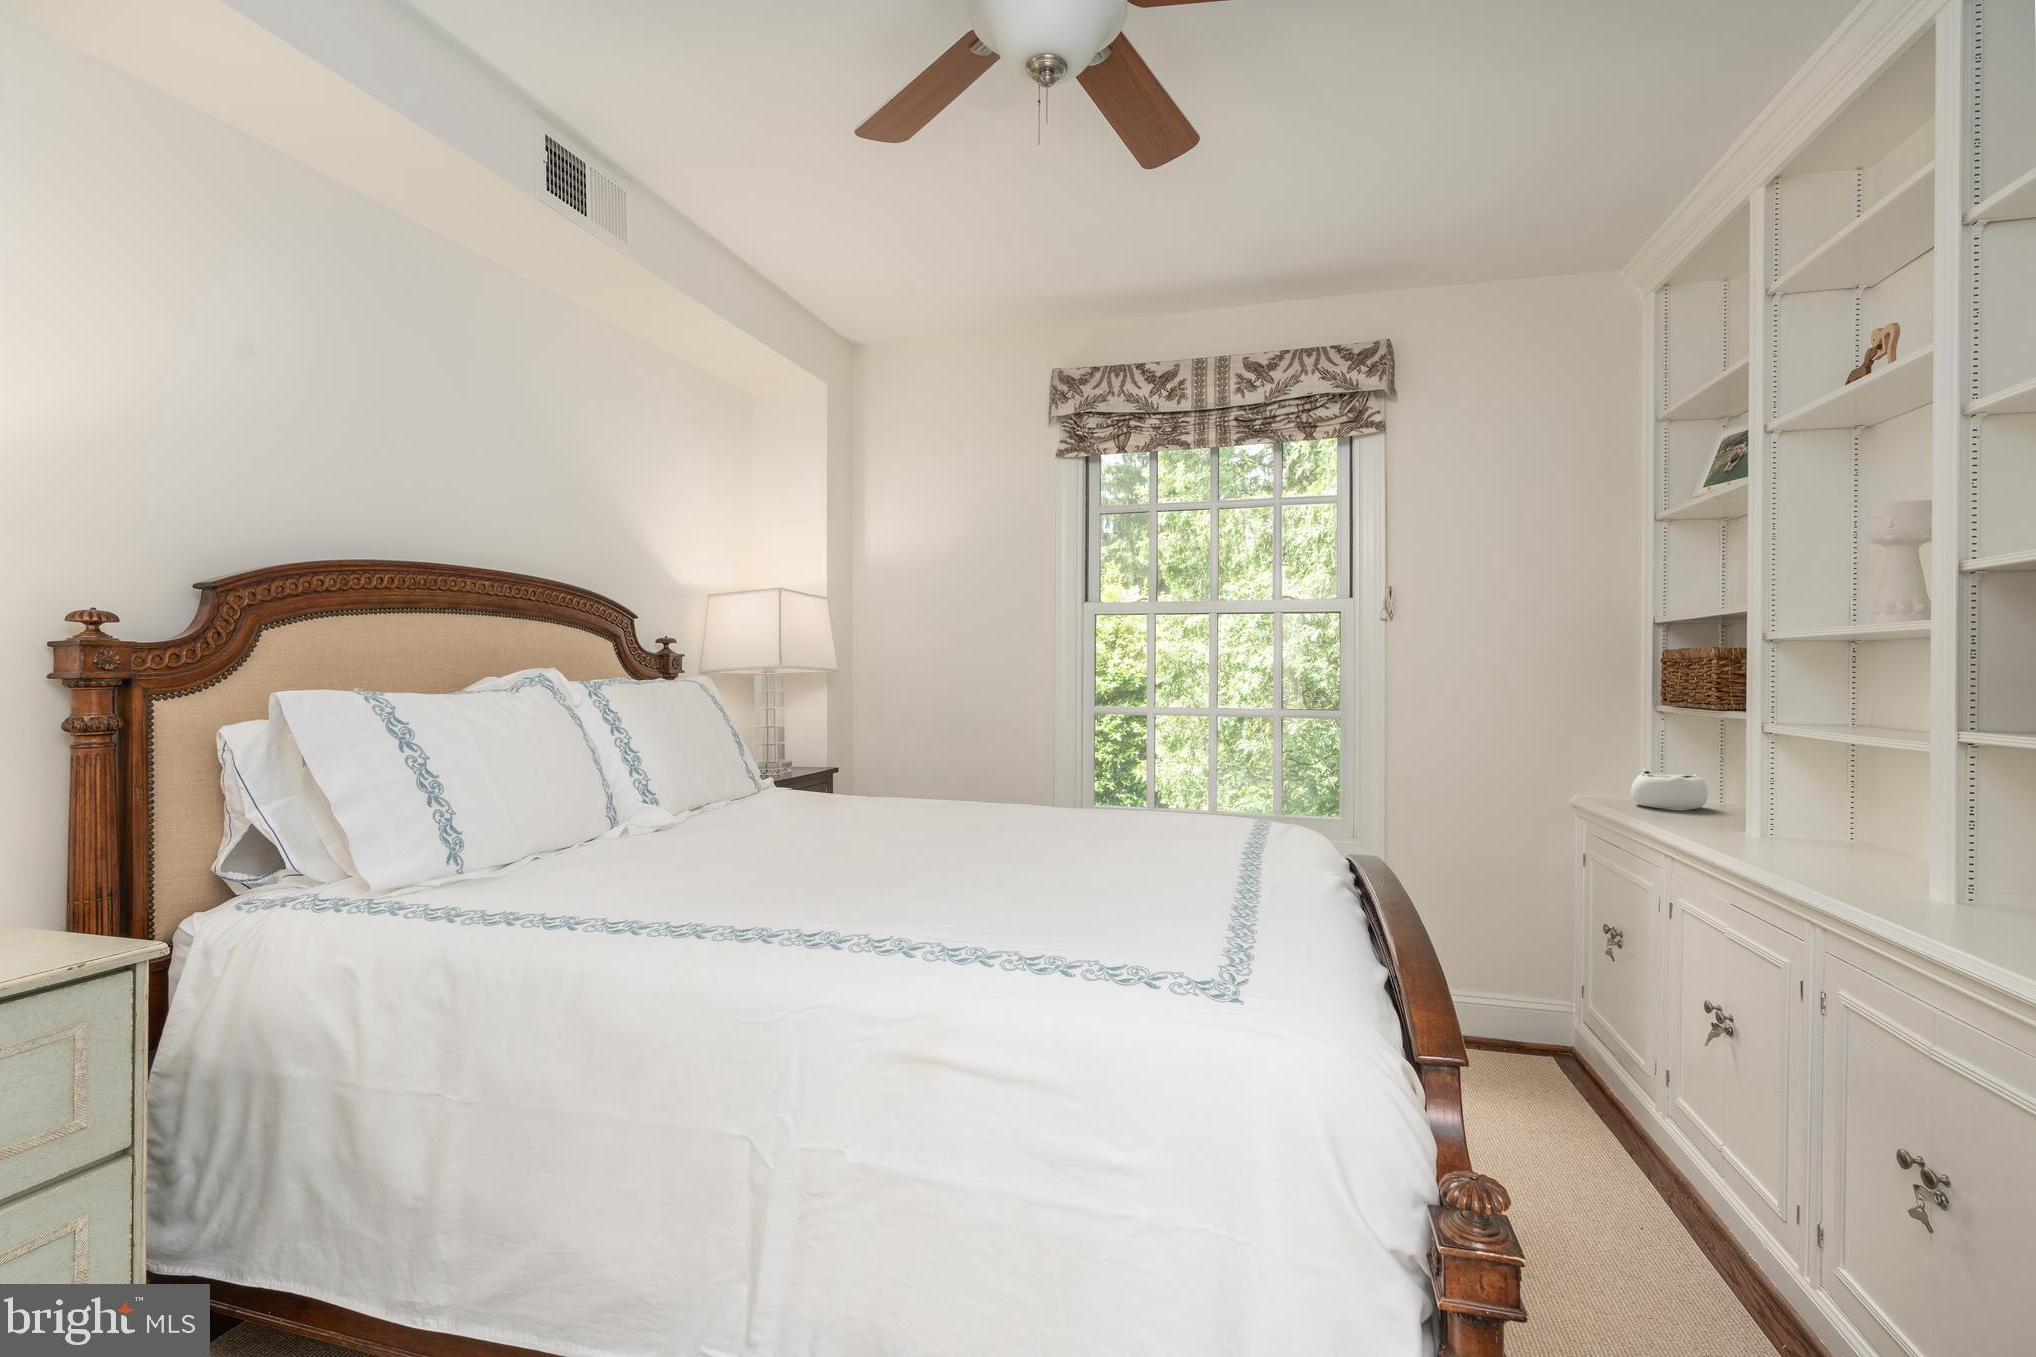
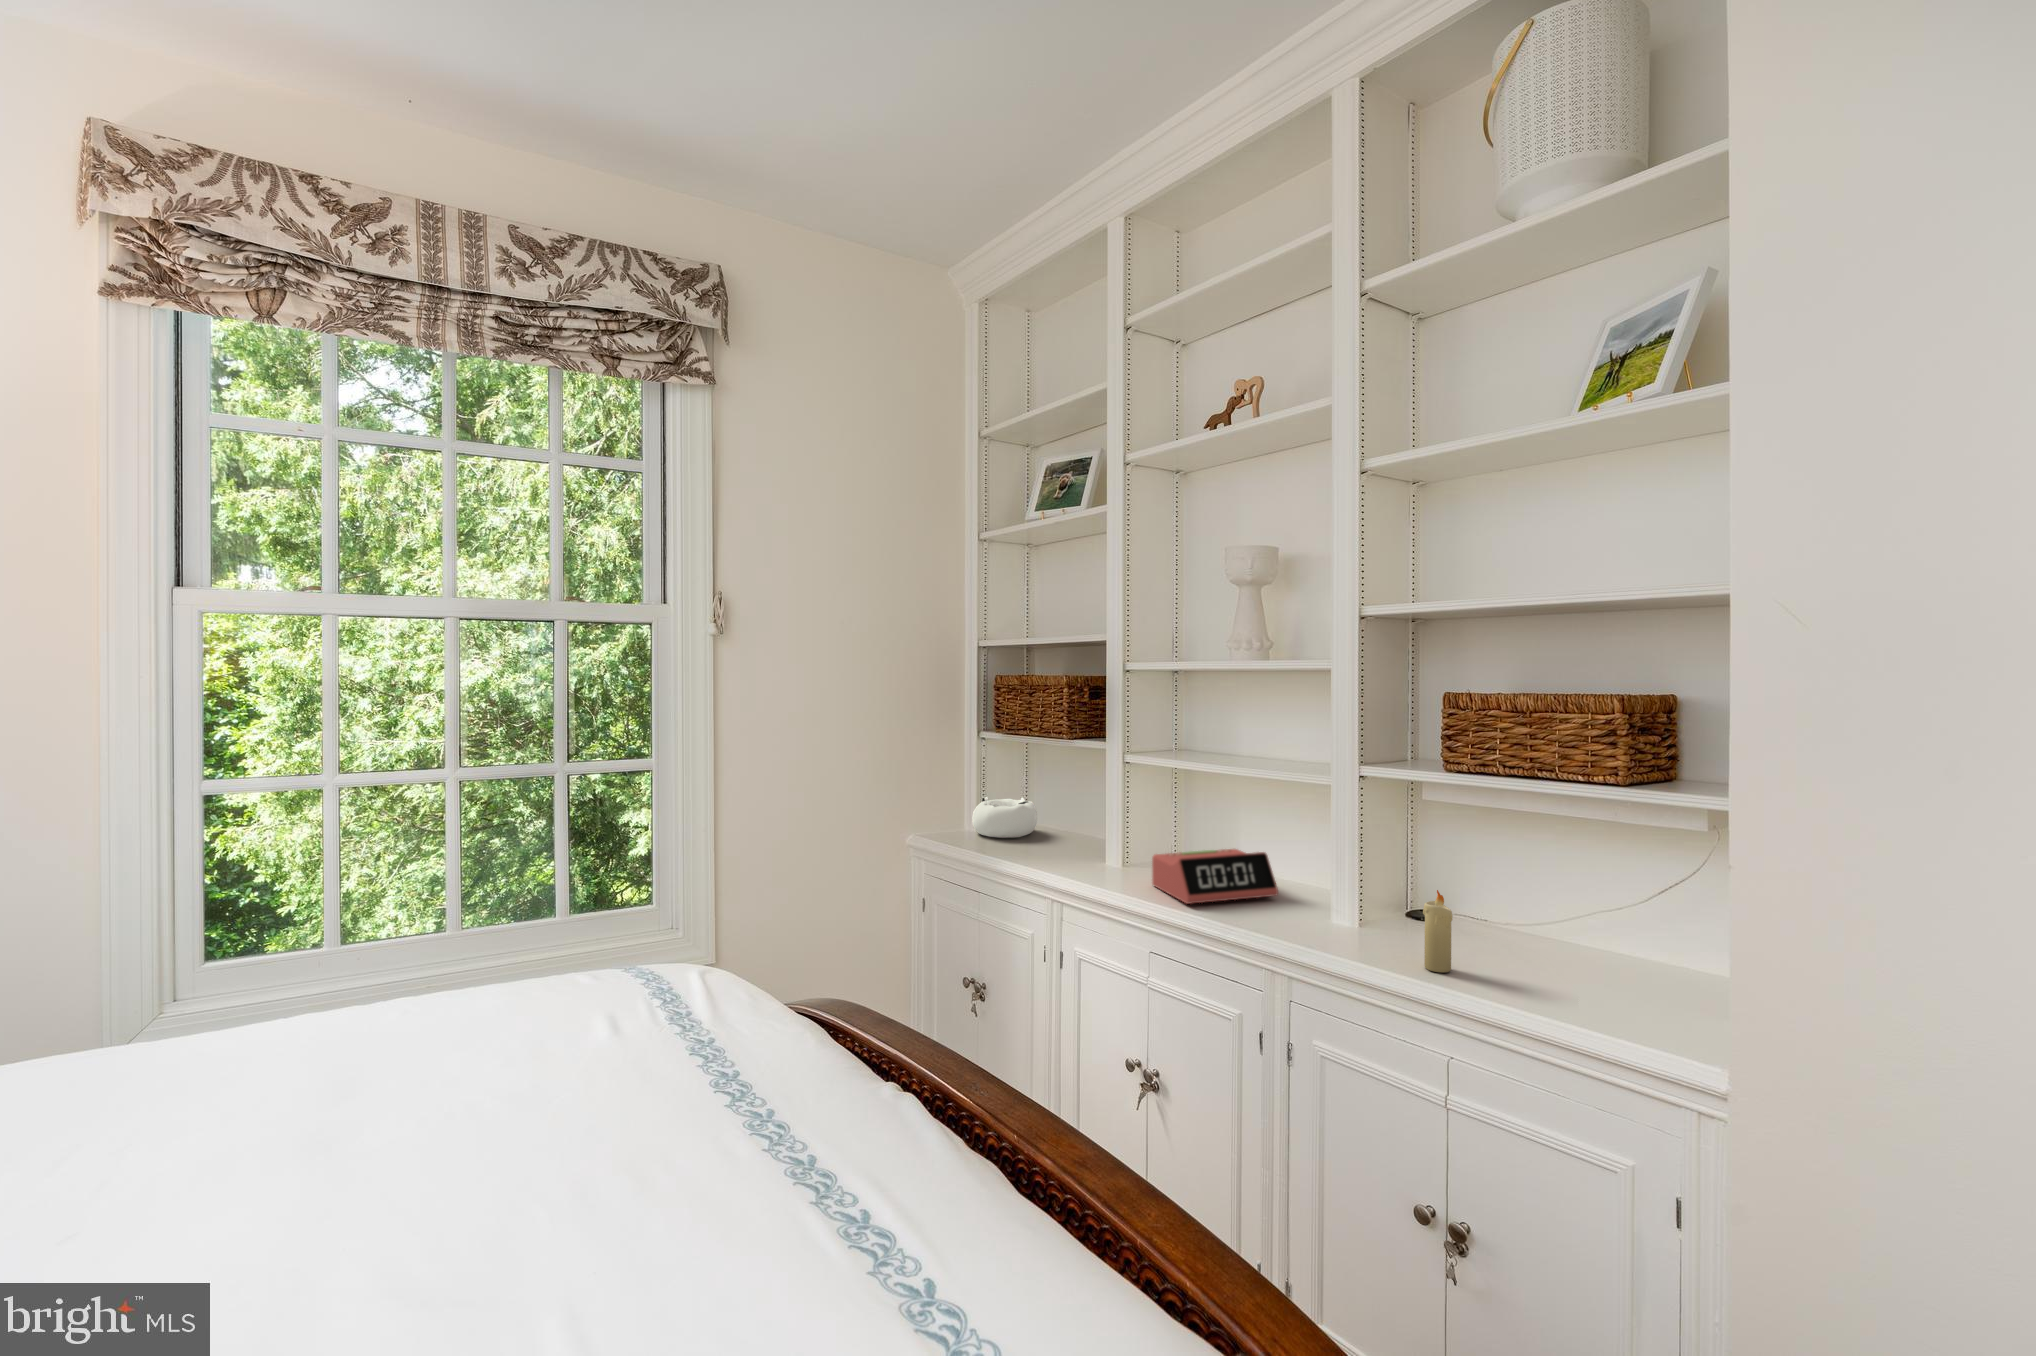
alarm clock: none [1749,810,1885,863] -> present [1152,849,1278,904]
candle: none [1933,830,1971,917] -> present [1423,890,1452,973]

